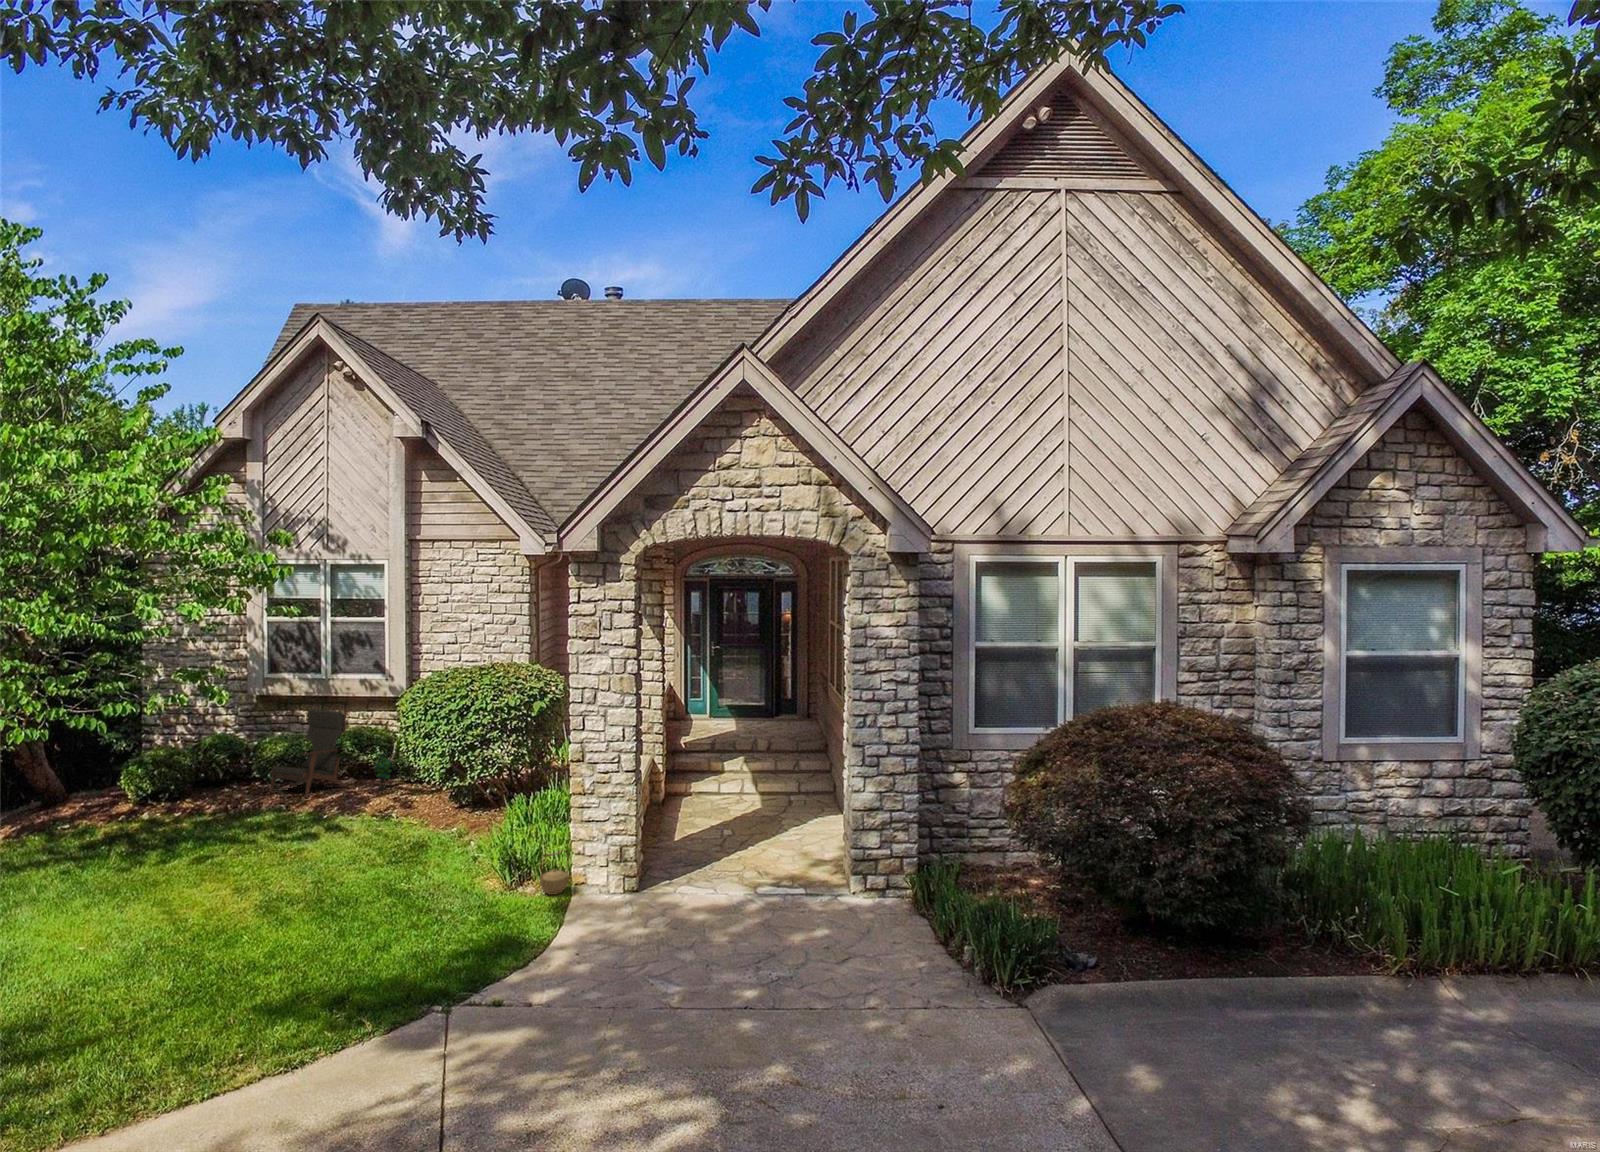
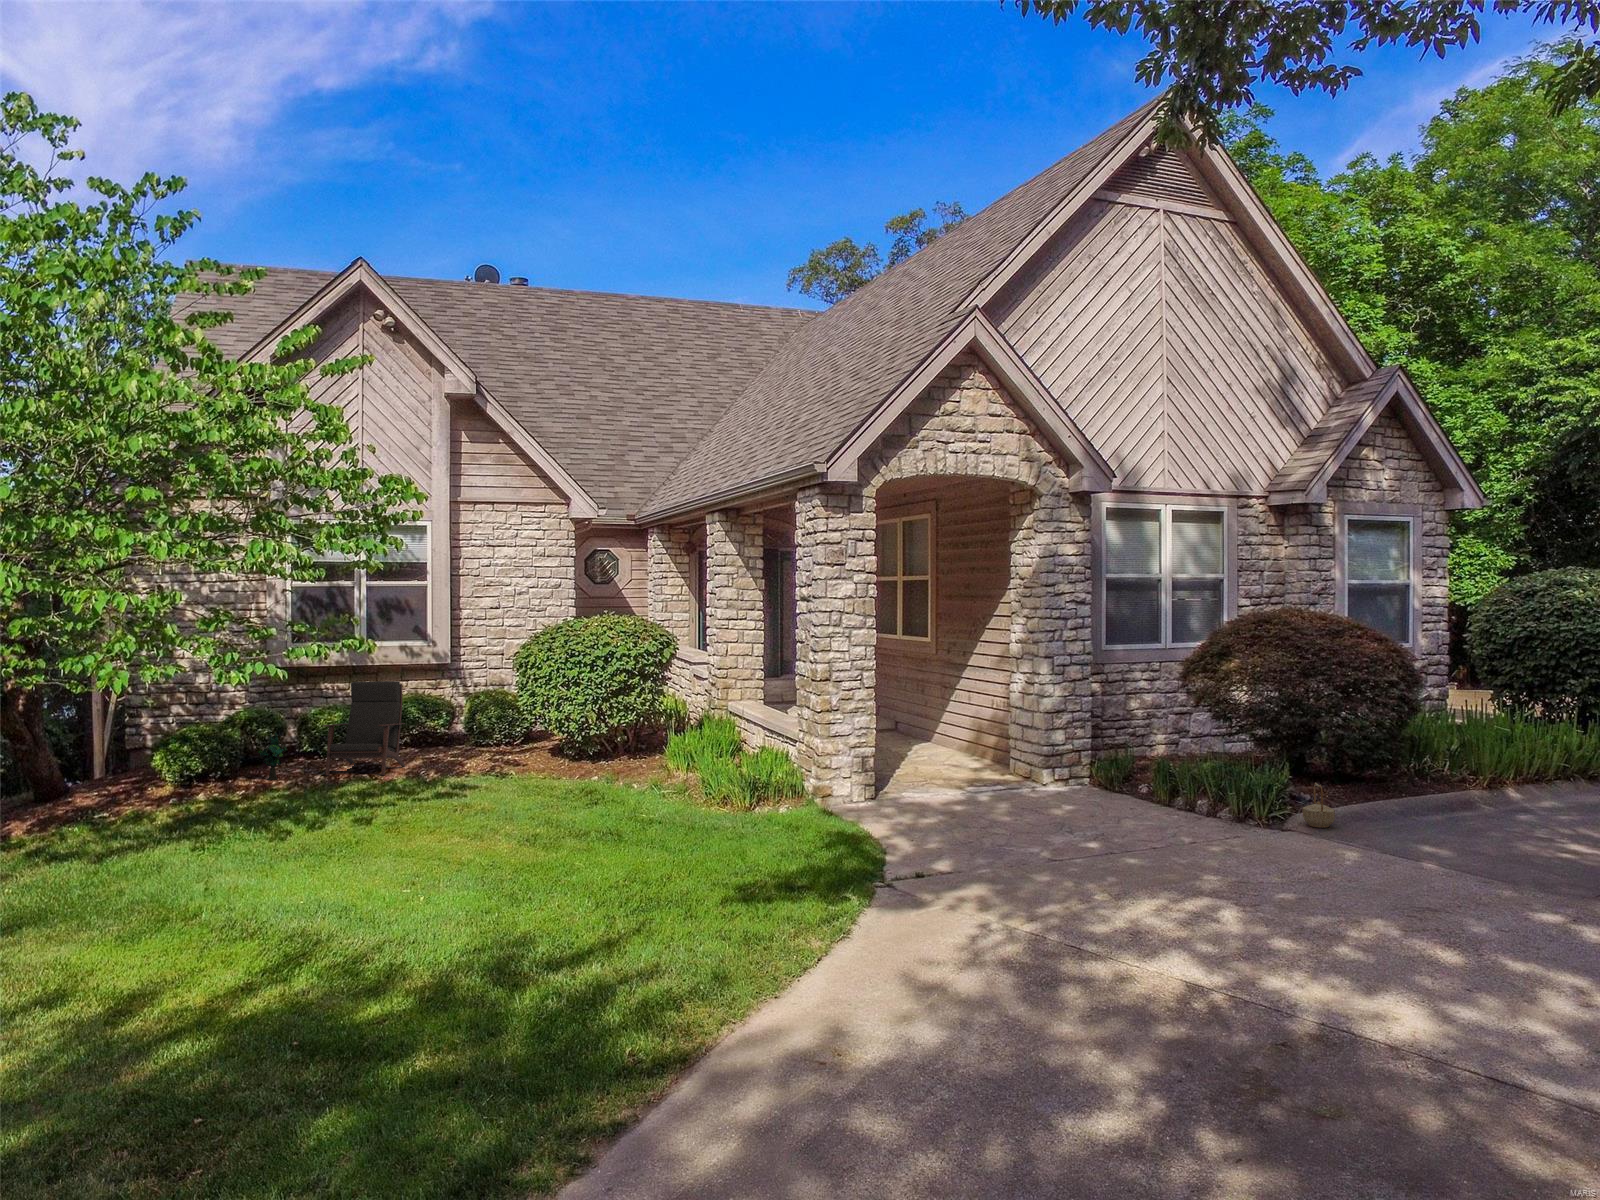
decorative plant: present [374,752,395,790] -> present [258,733,287,780]
basket: present [540,851,569,895] -> present [1303,783,1335,828]

